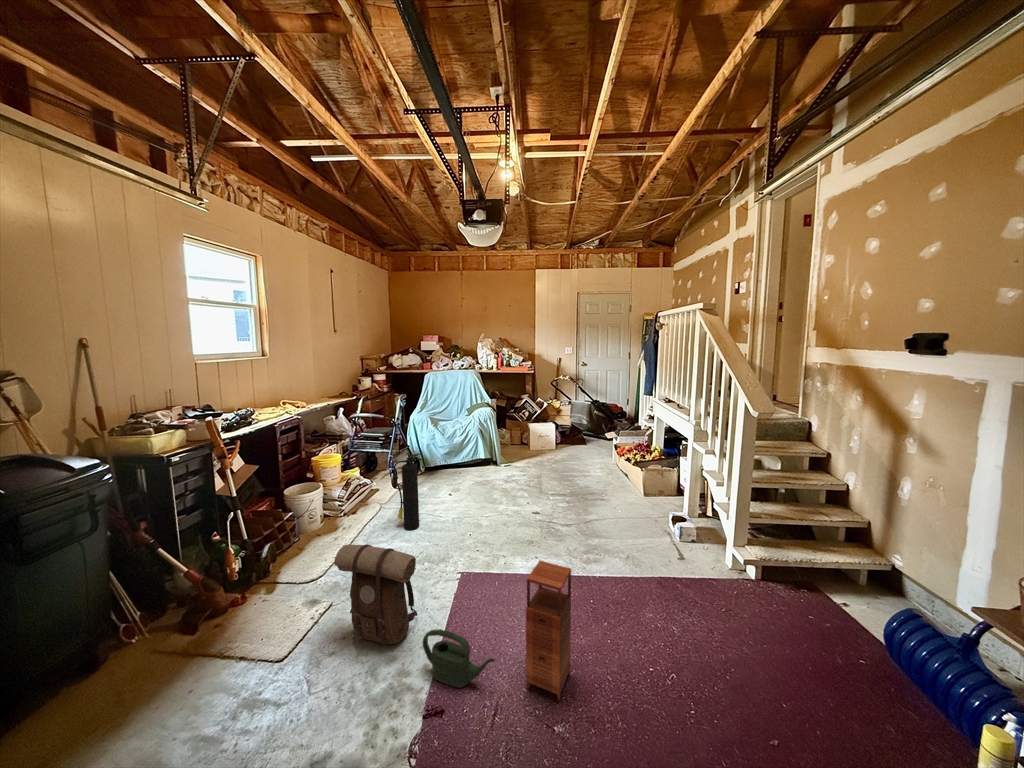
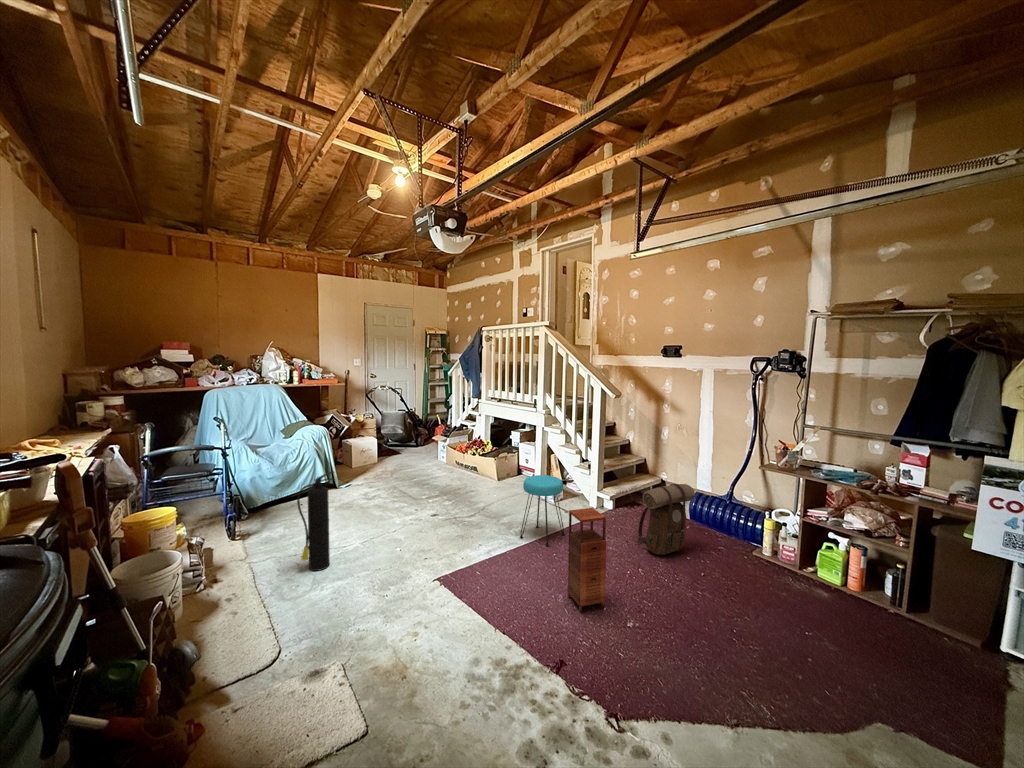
stool: none [581,502,636,592] -> present [520,475,564,546]
backpack: present [334,544,417,645] -> present [638,484,695,555]
watering can: present [423,629,495,688] -> none [501,592,568,643]

